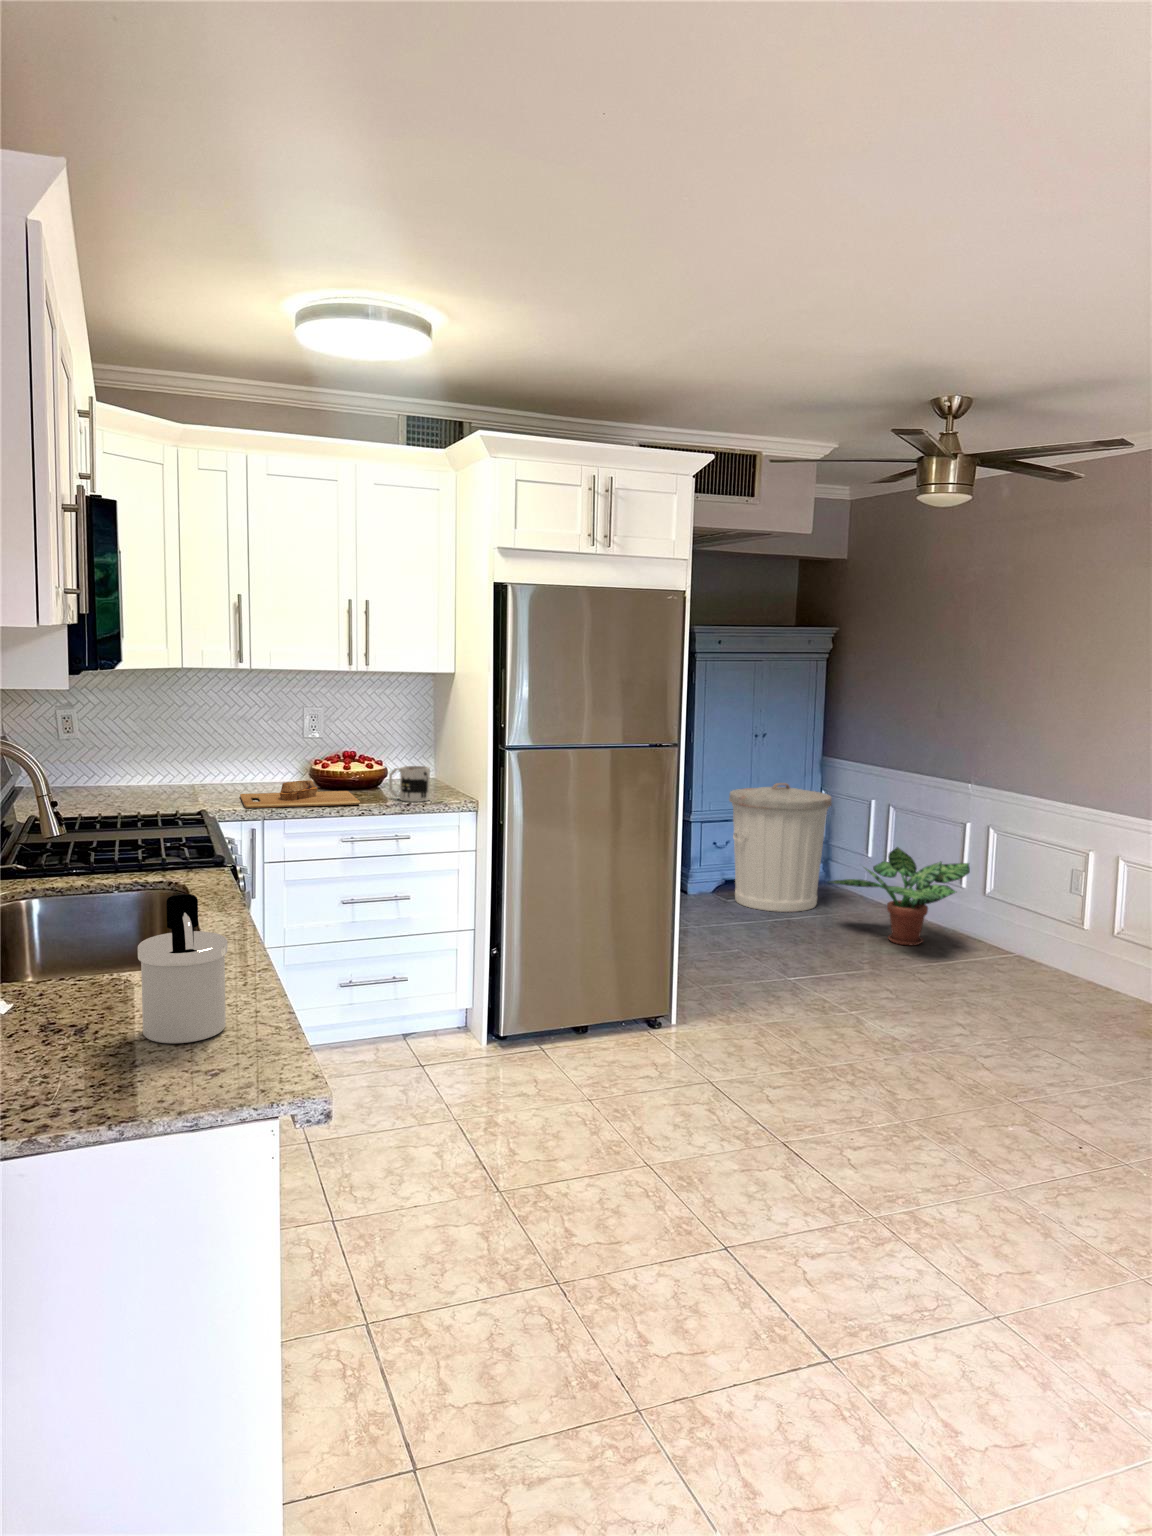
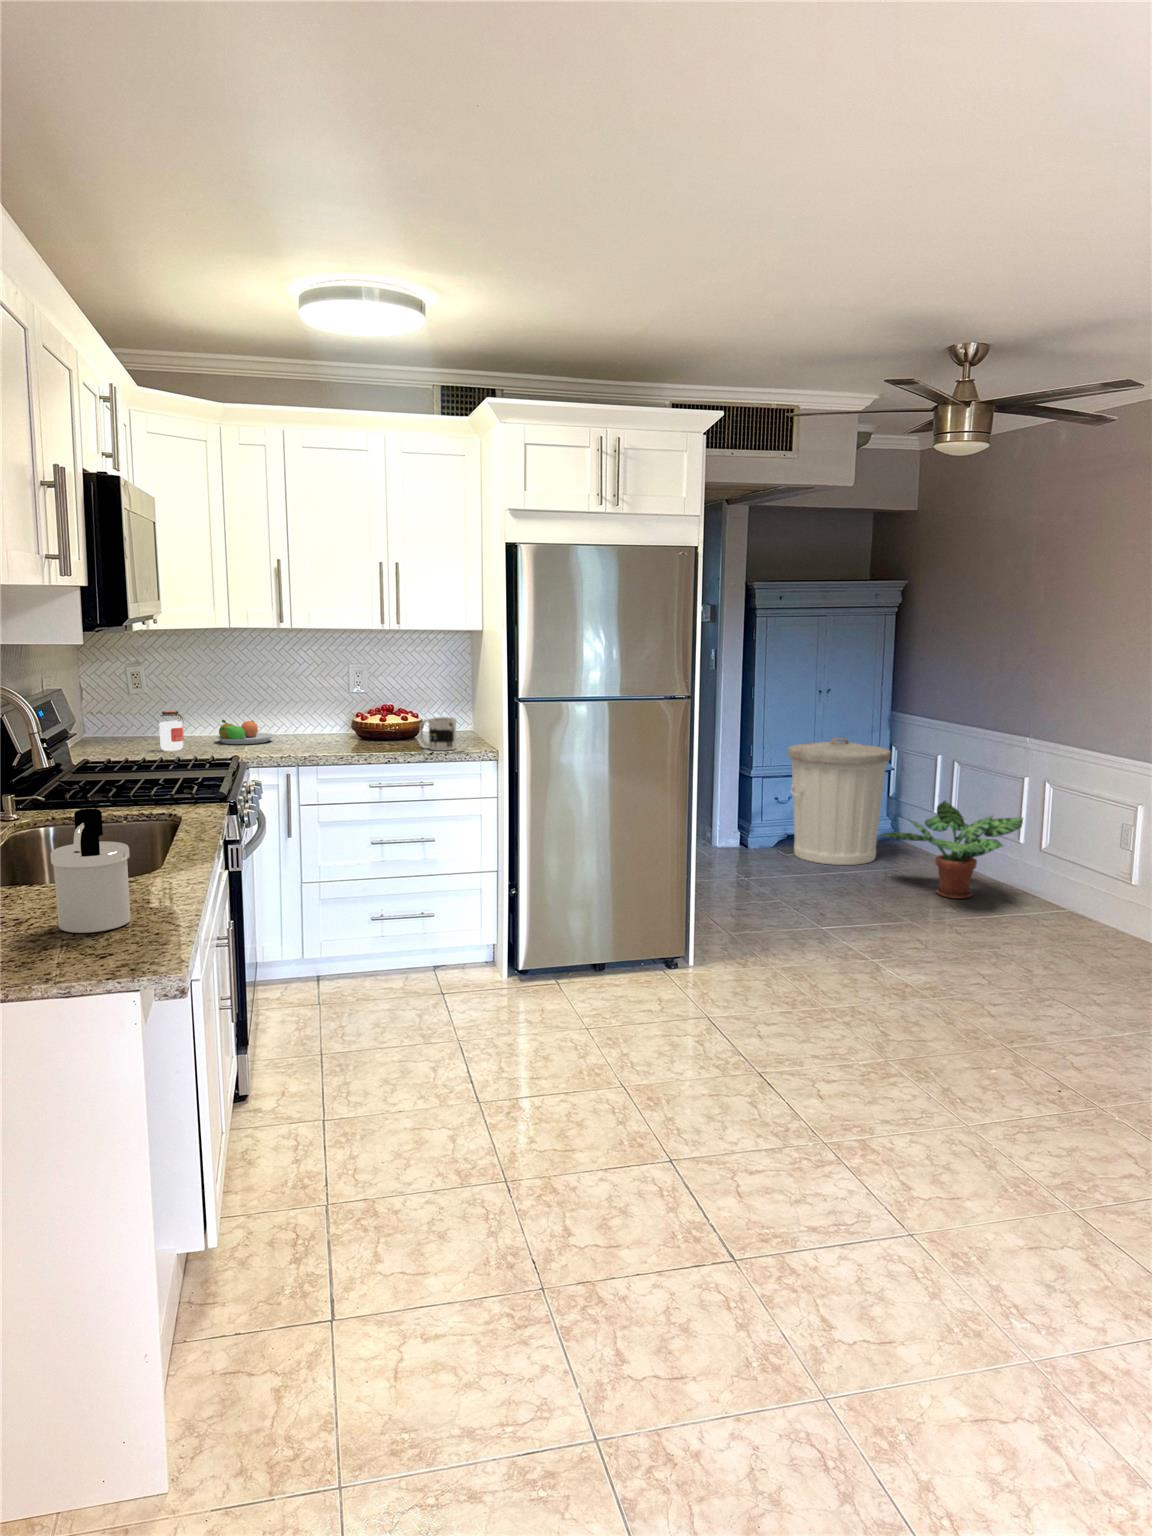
jar: none [99,759,128,804] -> present [159,711,184,751]
fruit bowl: none [158,768,223,795] -> present [216,720,274,744]
cutting board: present [240,780,360,808] -> none [283,730,388,756]

